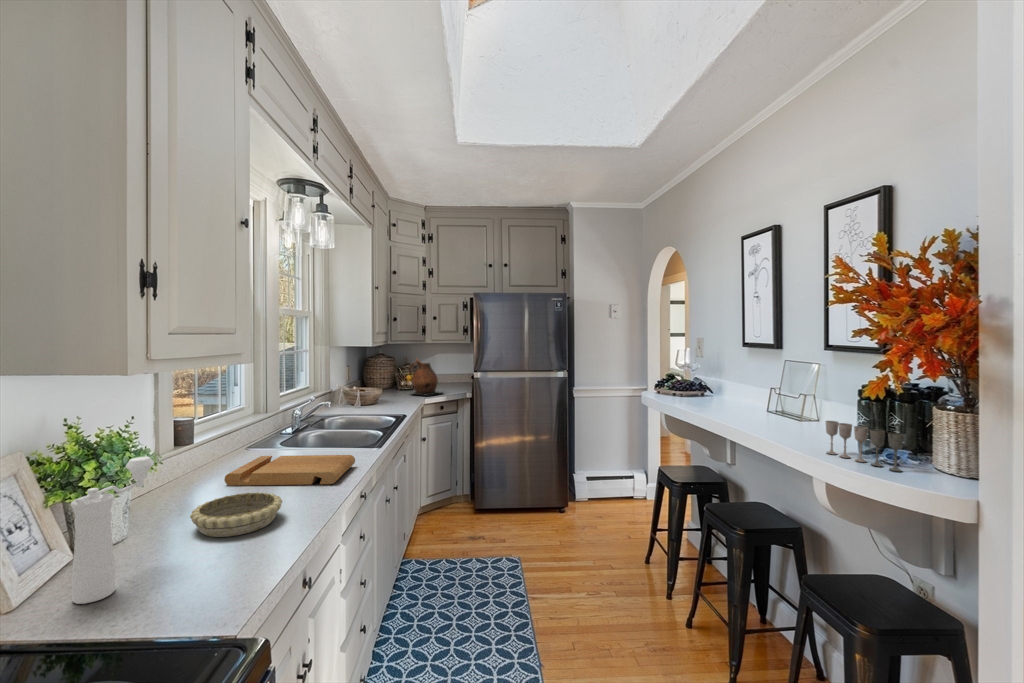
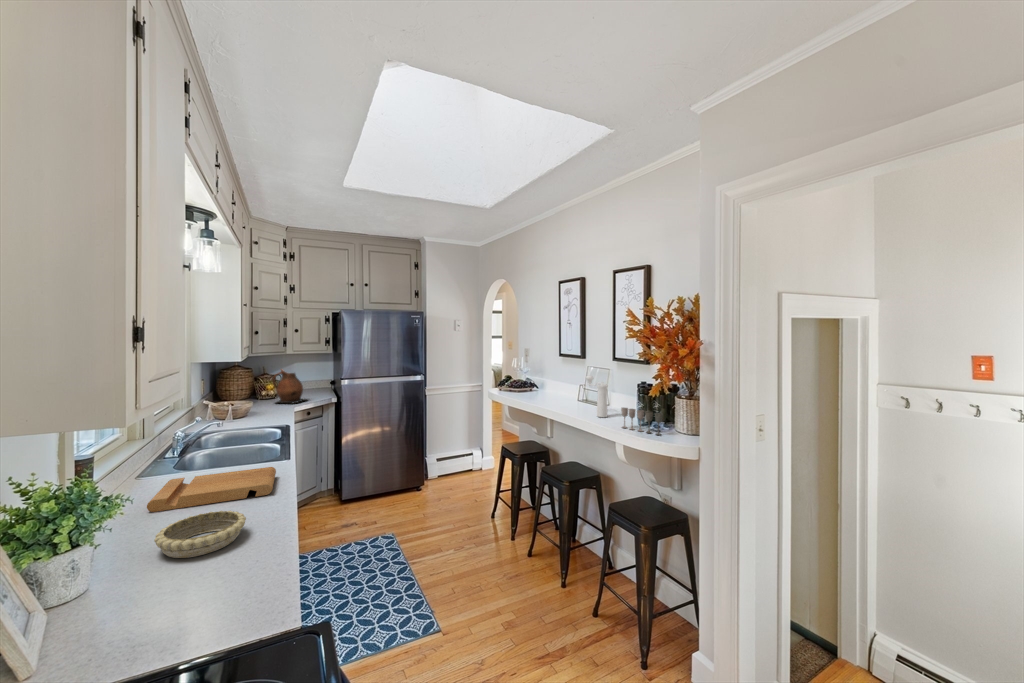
pepper mill: present [70,457,154,604] -> present [586,376,608,417]

